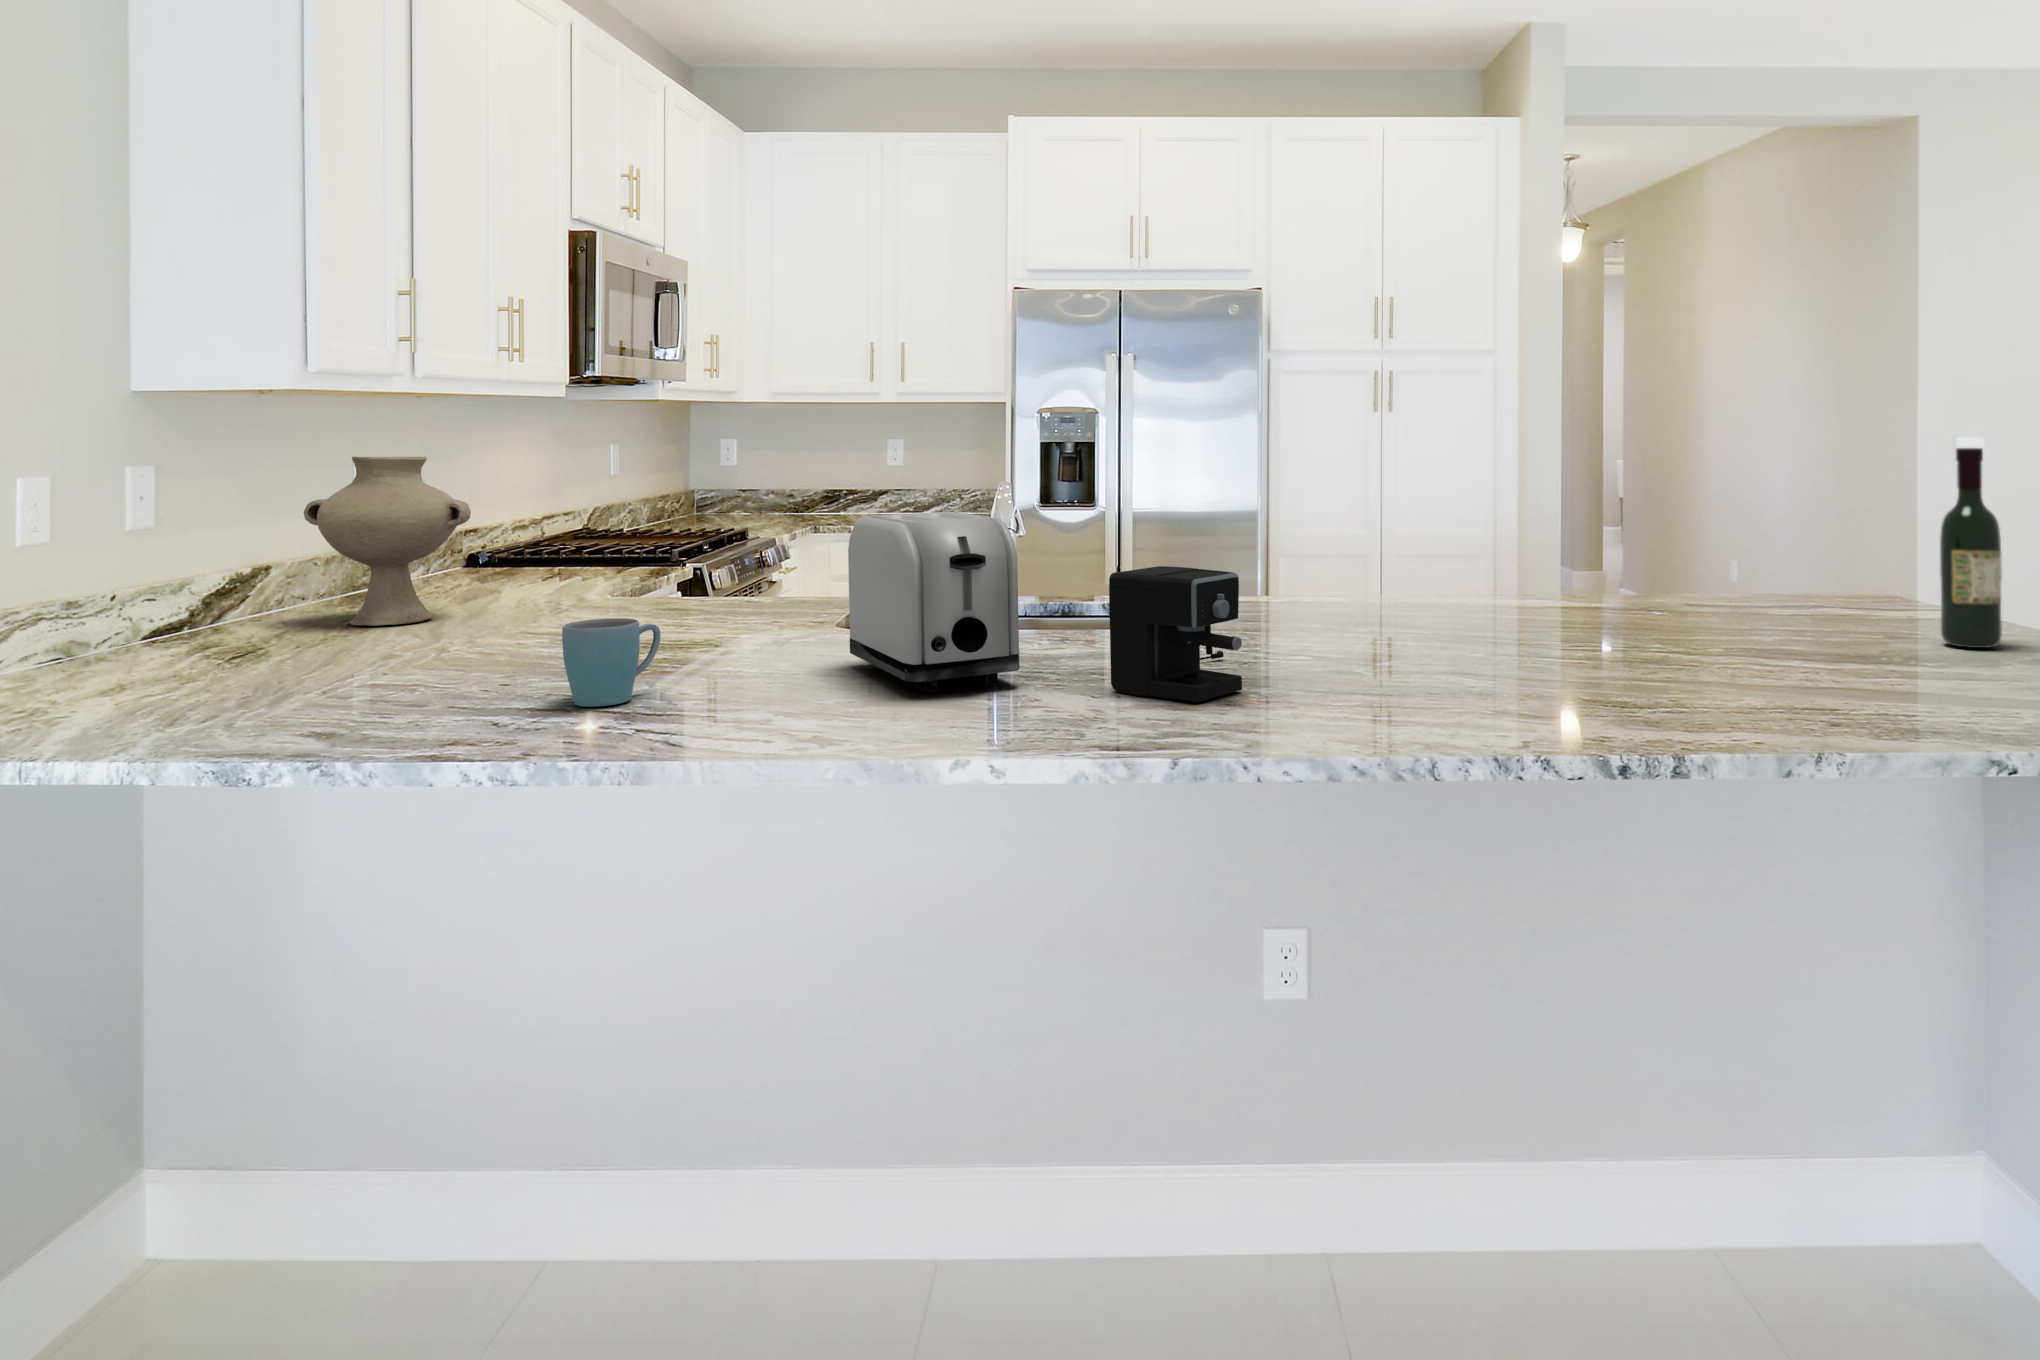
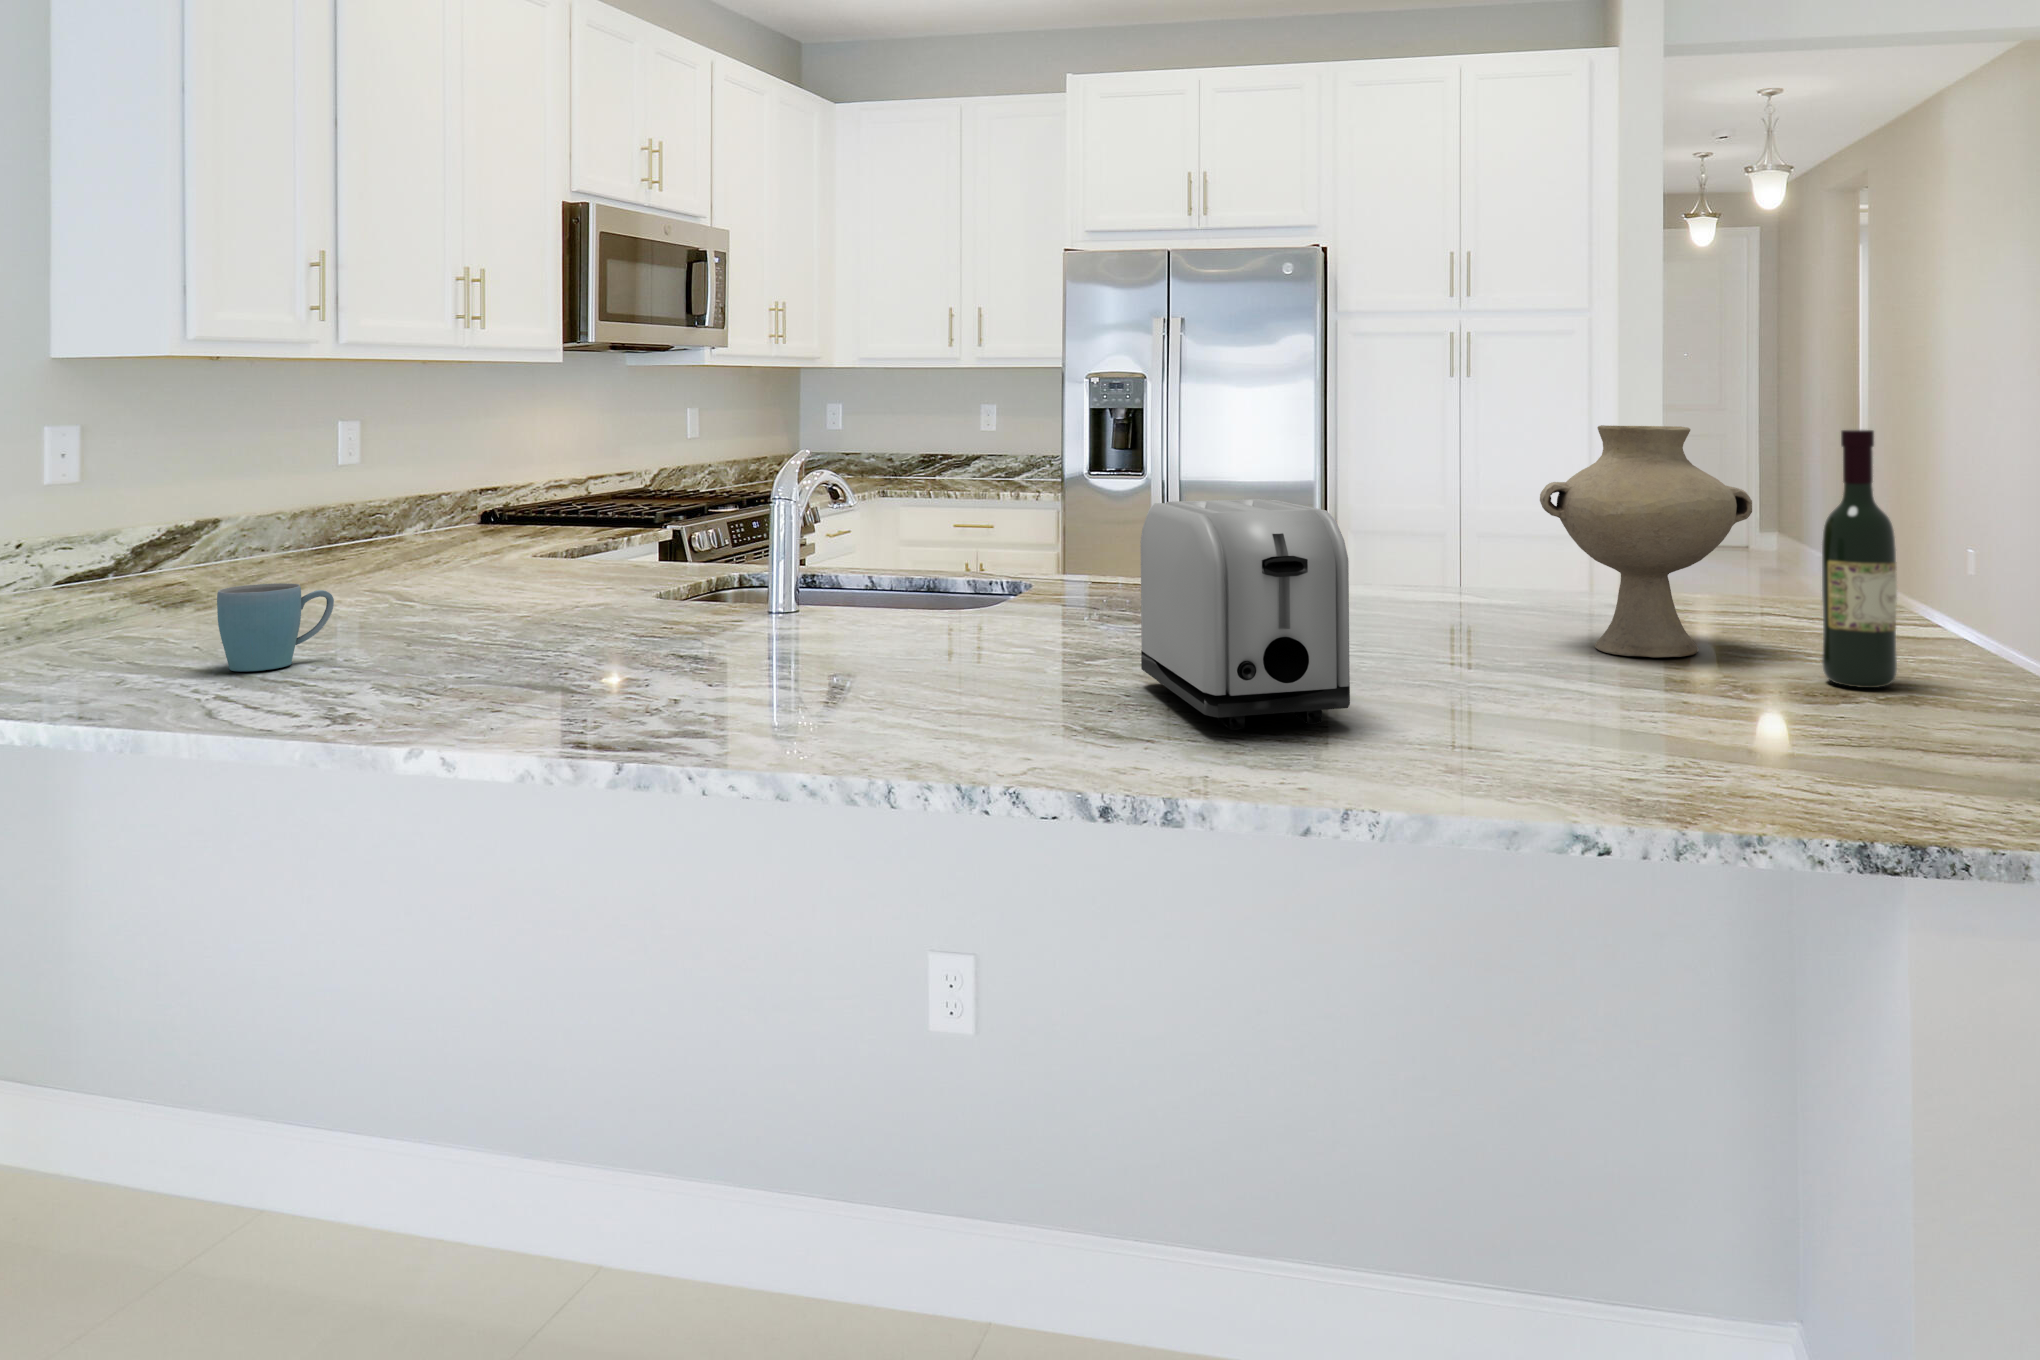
vase: present [304,457,471,626] -> present [1540,425,1752,657]
toaster: present [848,512,1019,692] -> present [1140,499,1350,730]
coffee maker: present [1109,566,1242,702] -> none [738,549,936,701]

